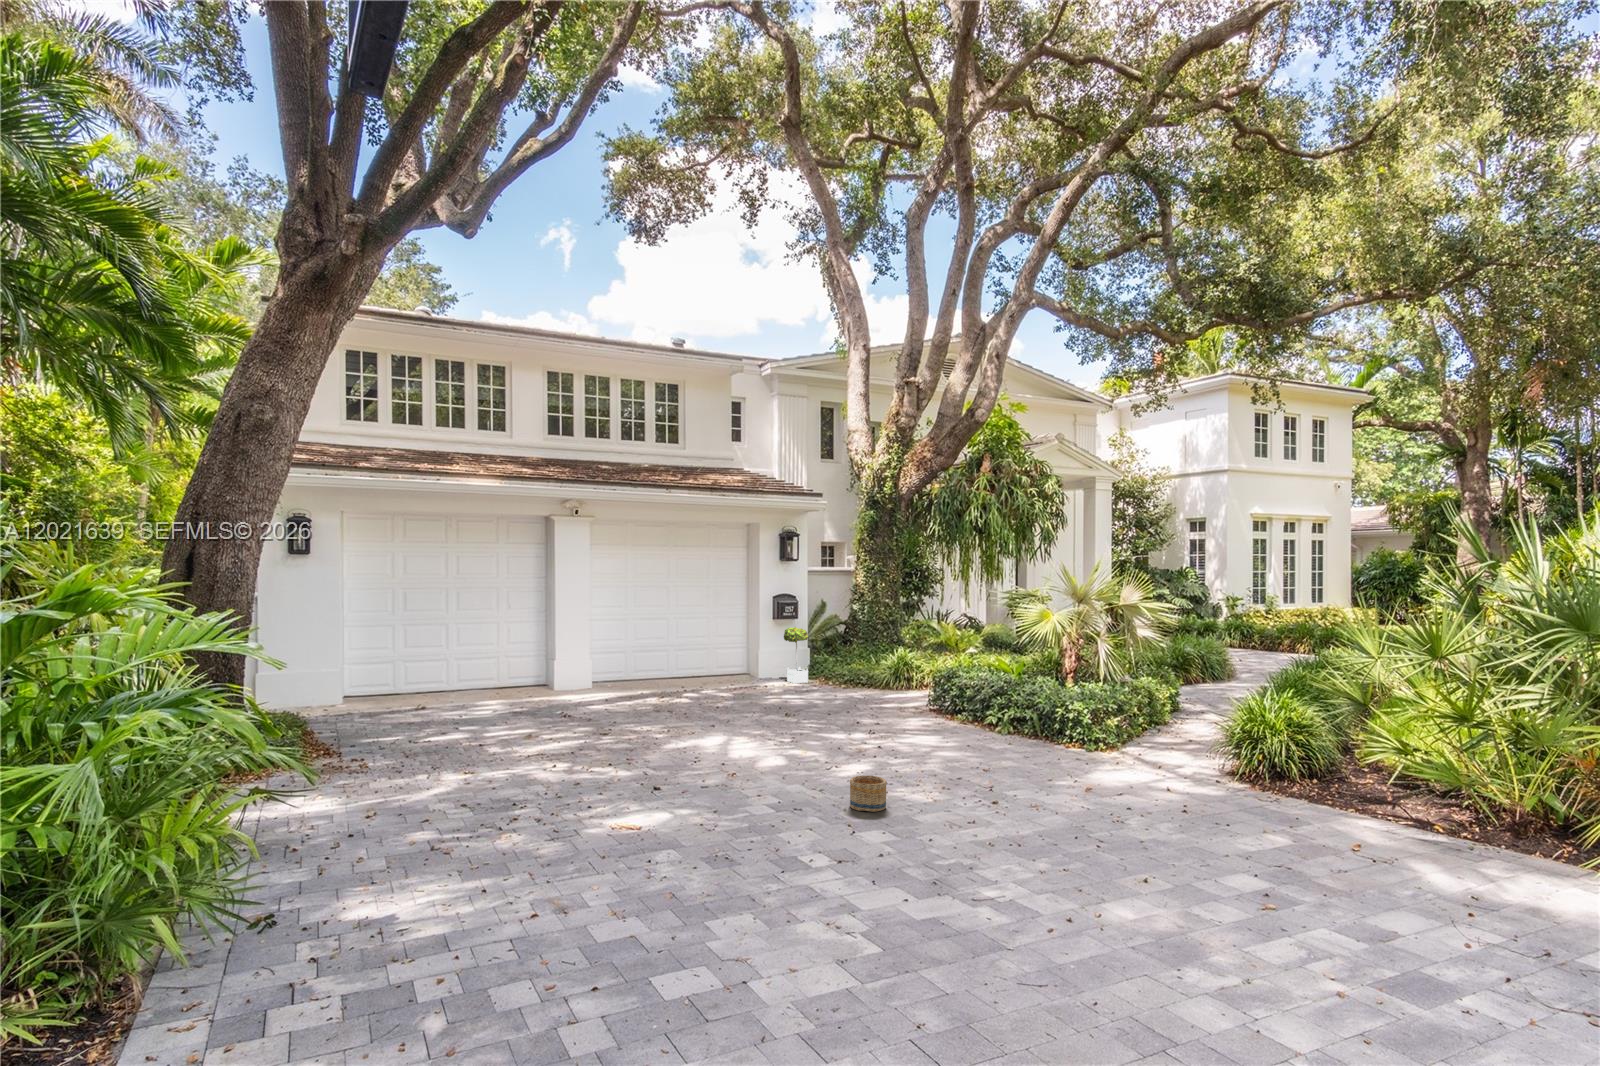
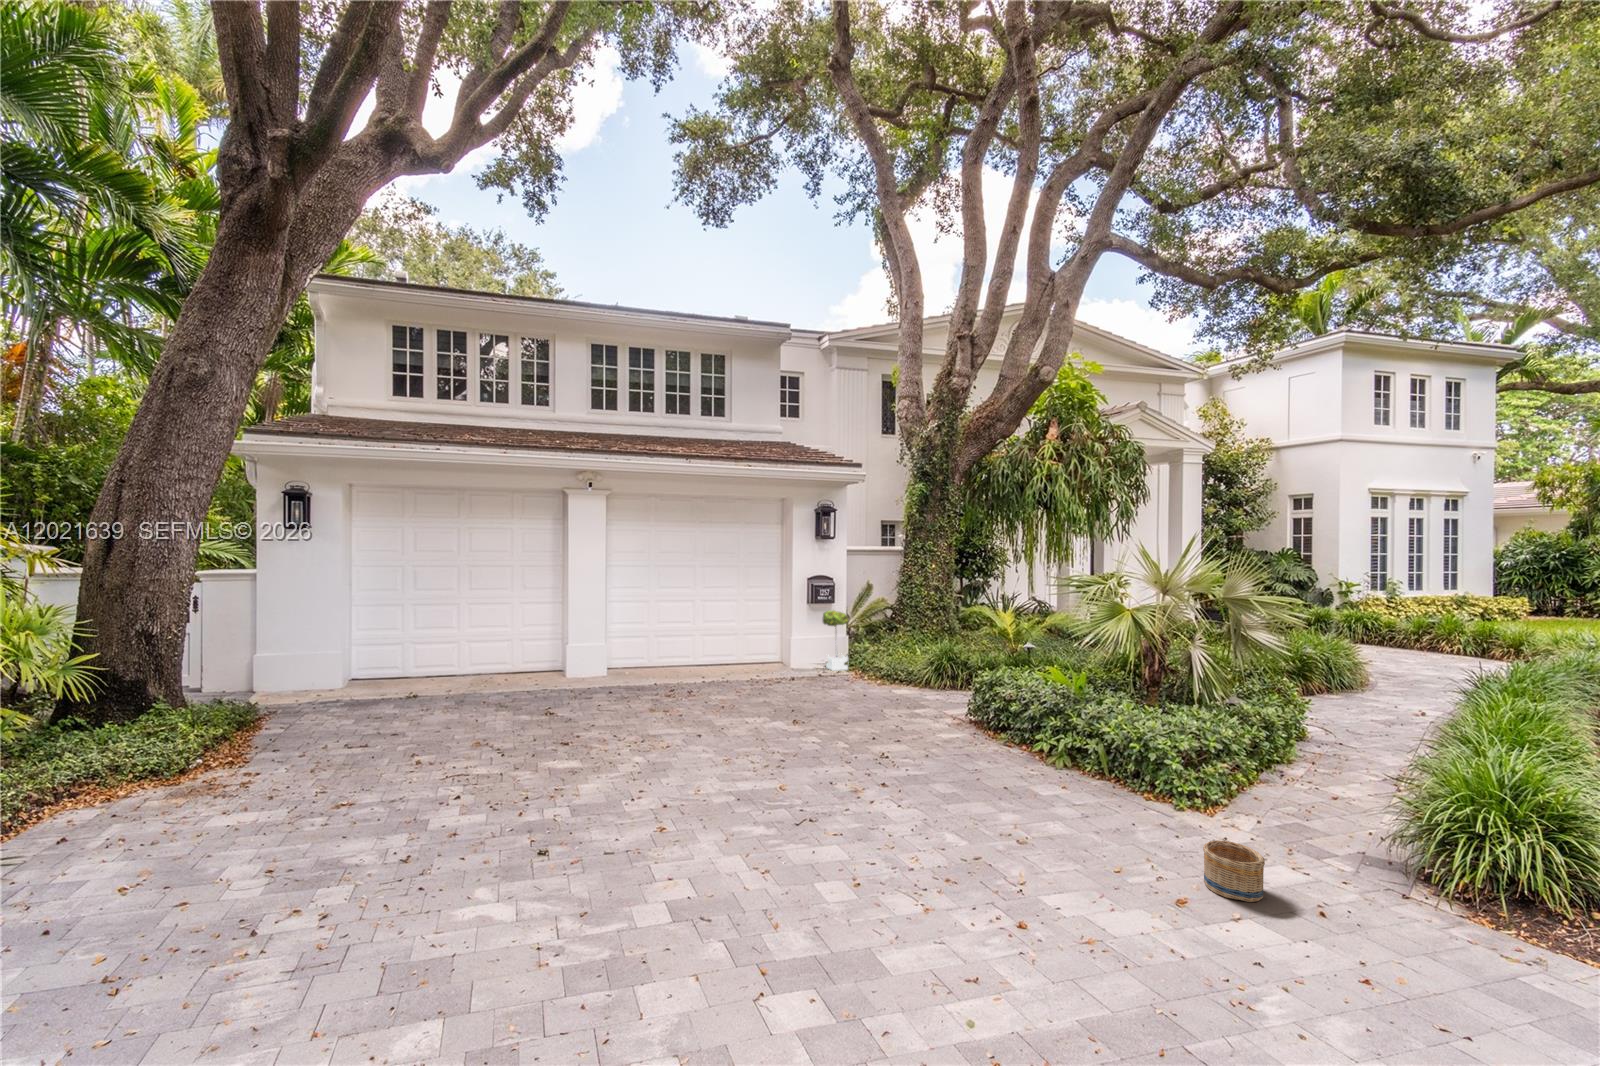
basket: present [850,776,887,812] -> present [1203,841,1265,902]

